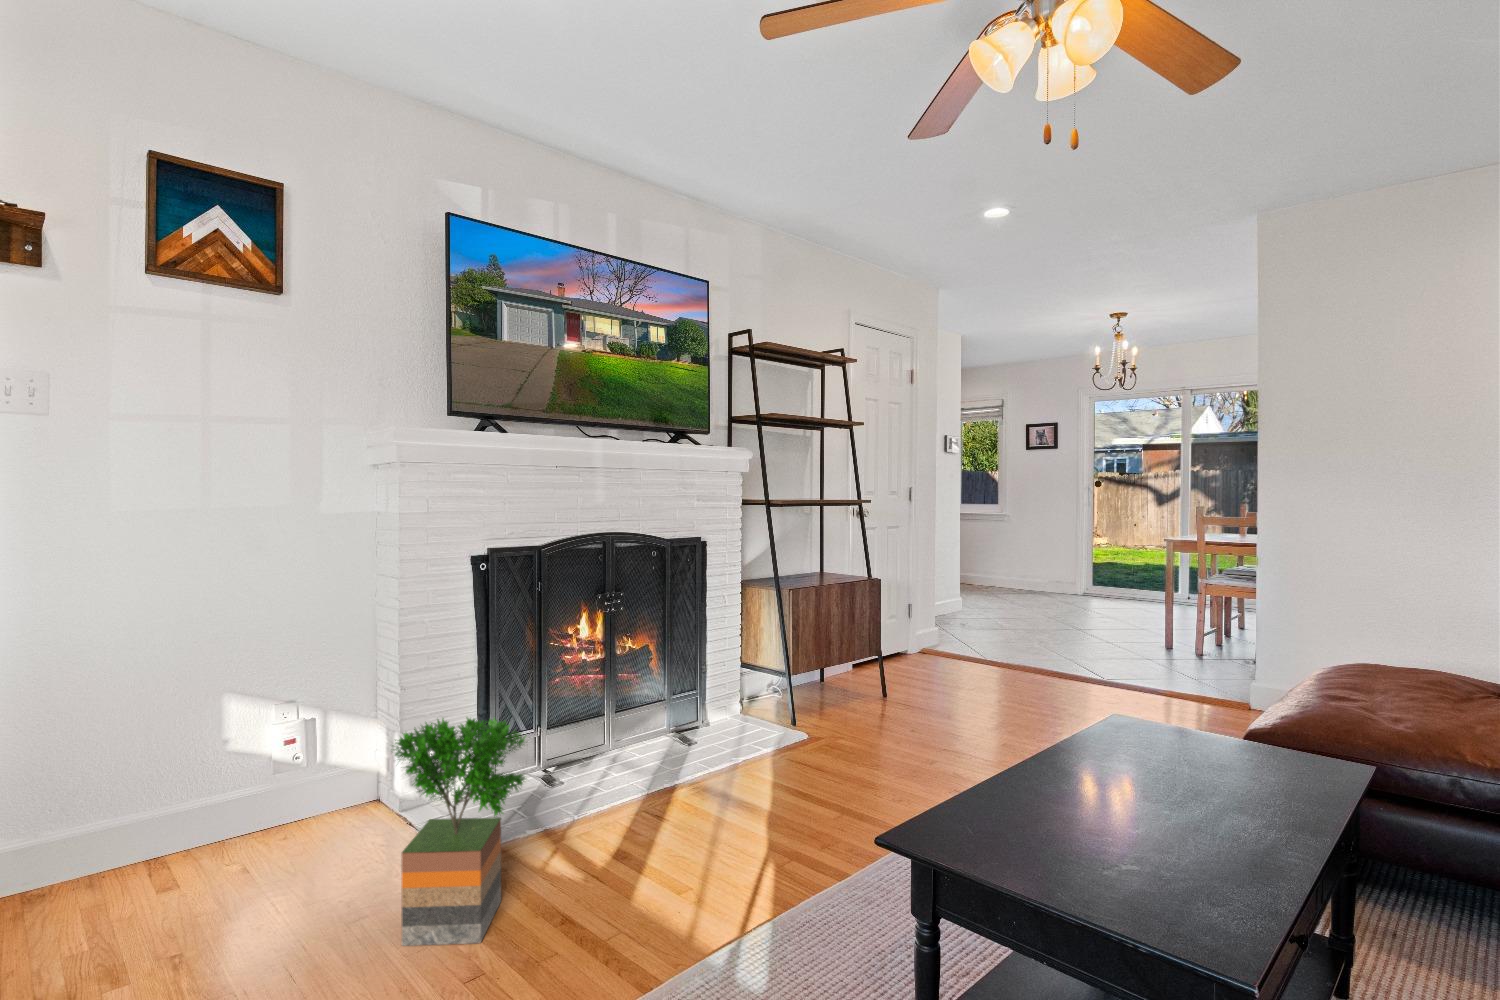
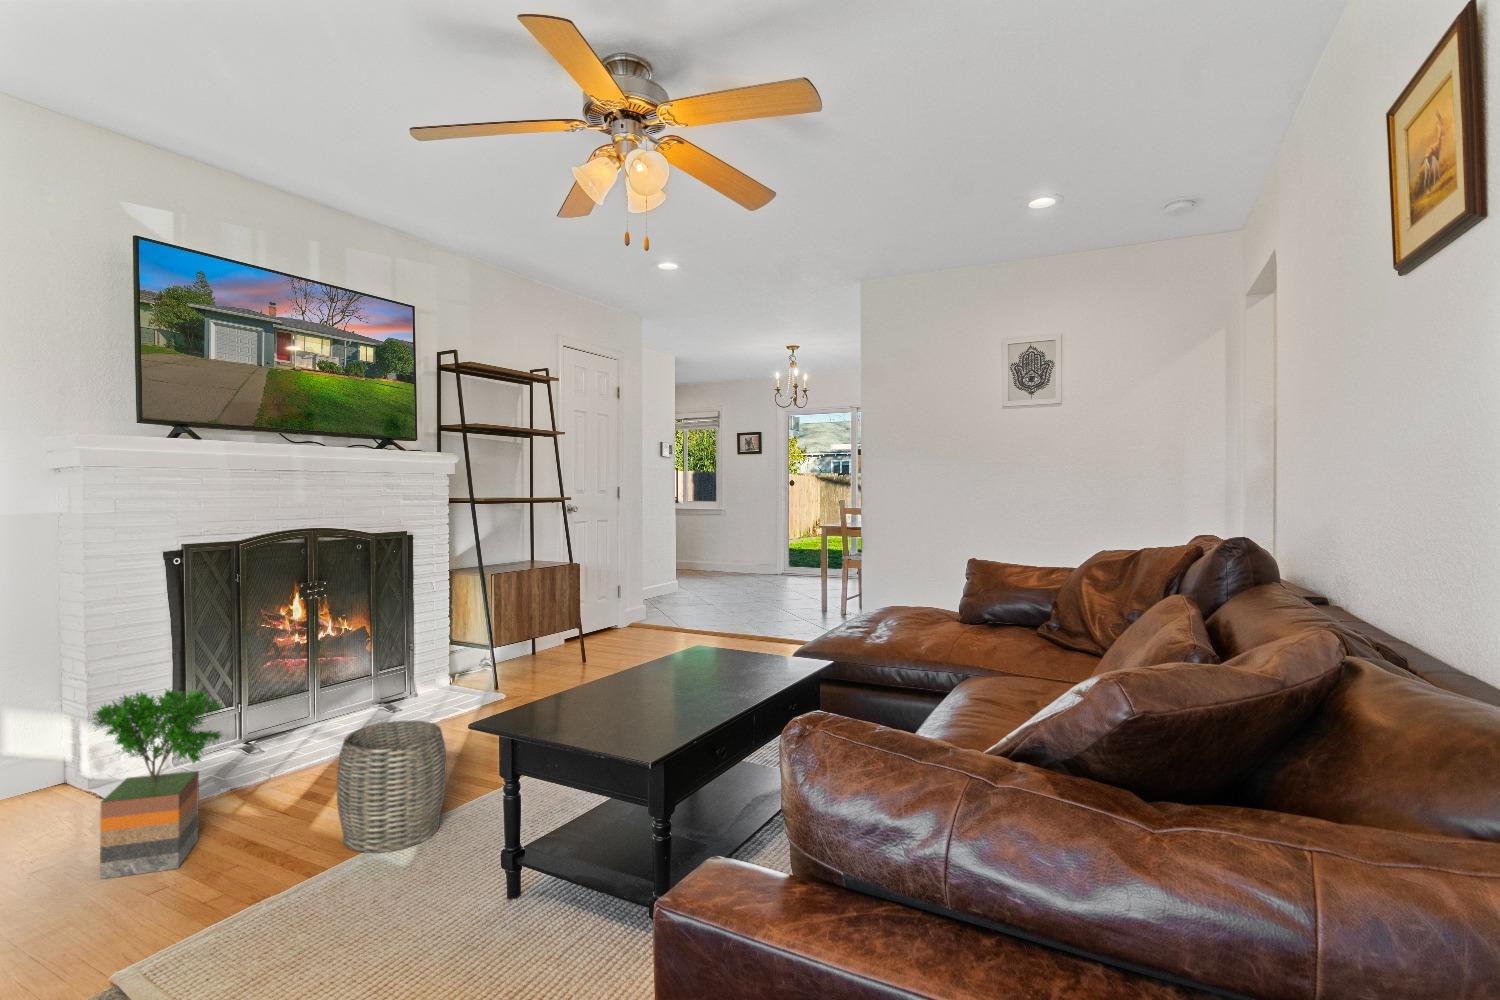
woven basket: none [652,773,782,957] -> present [337,721,446,853]

